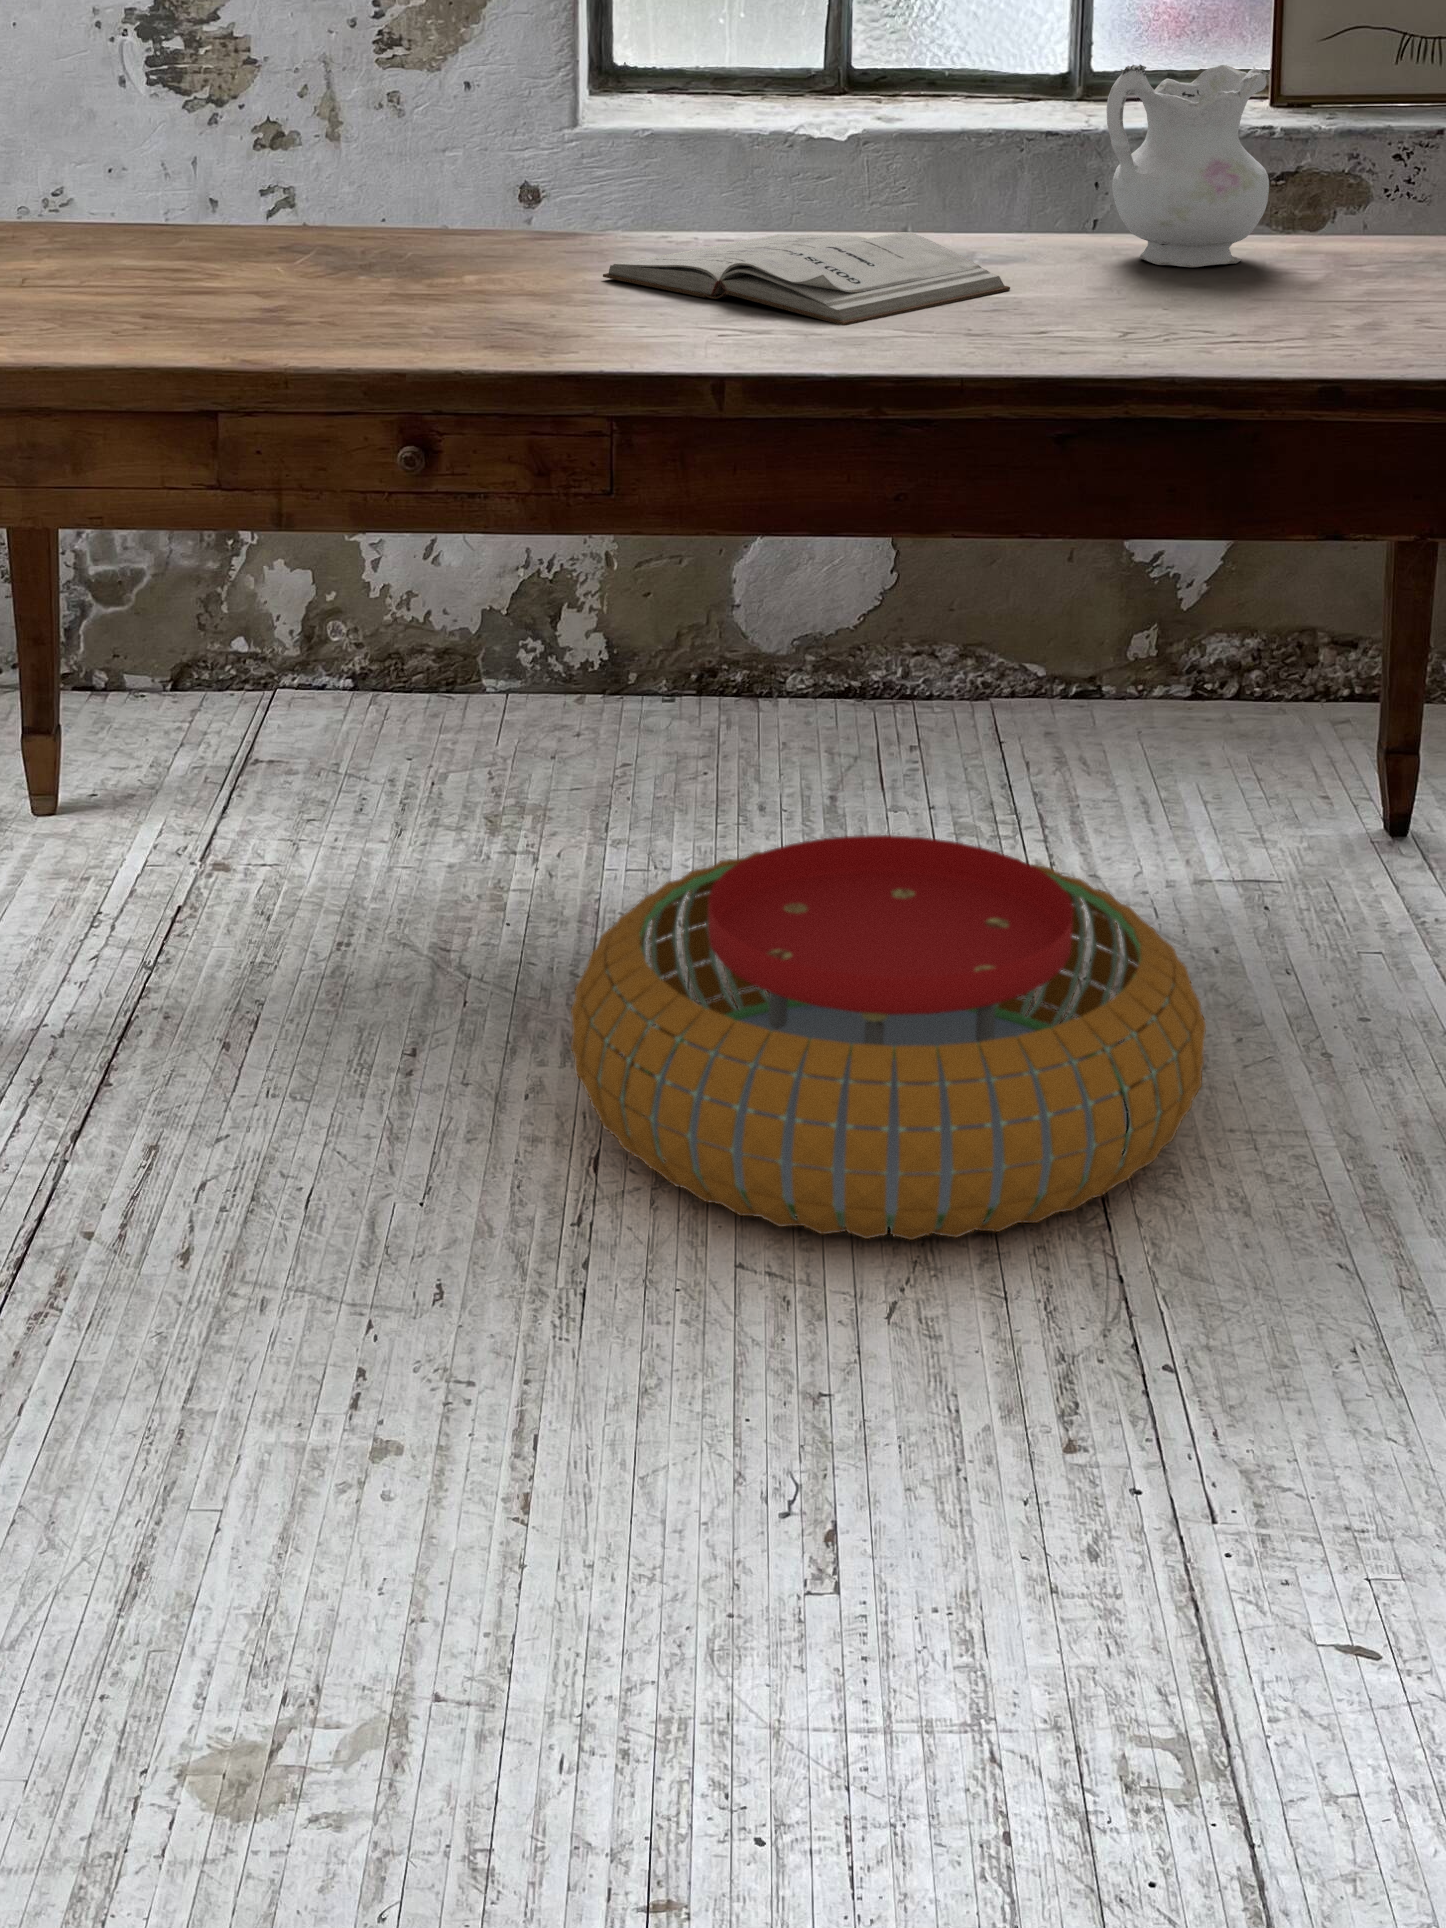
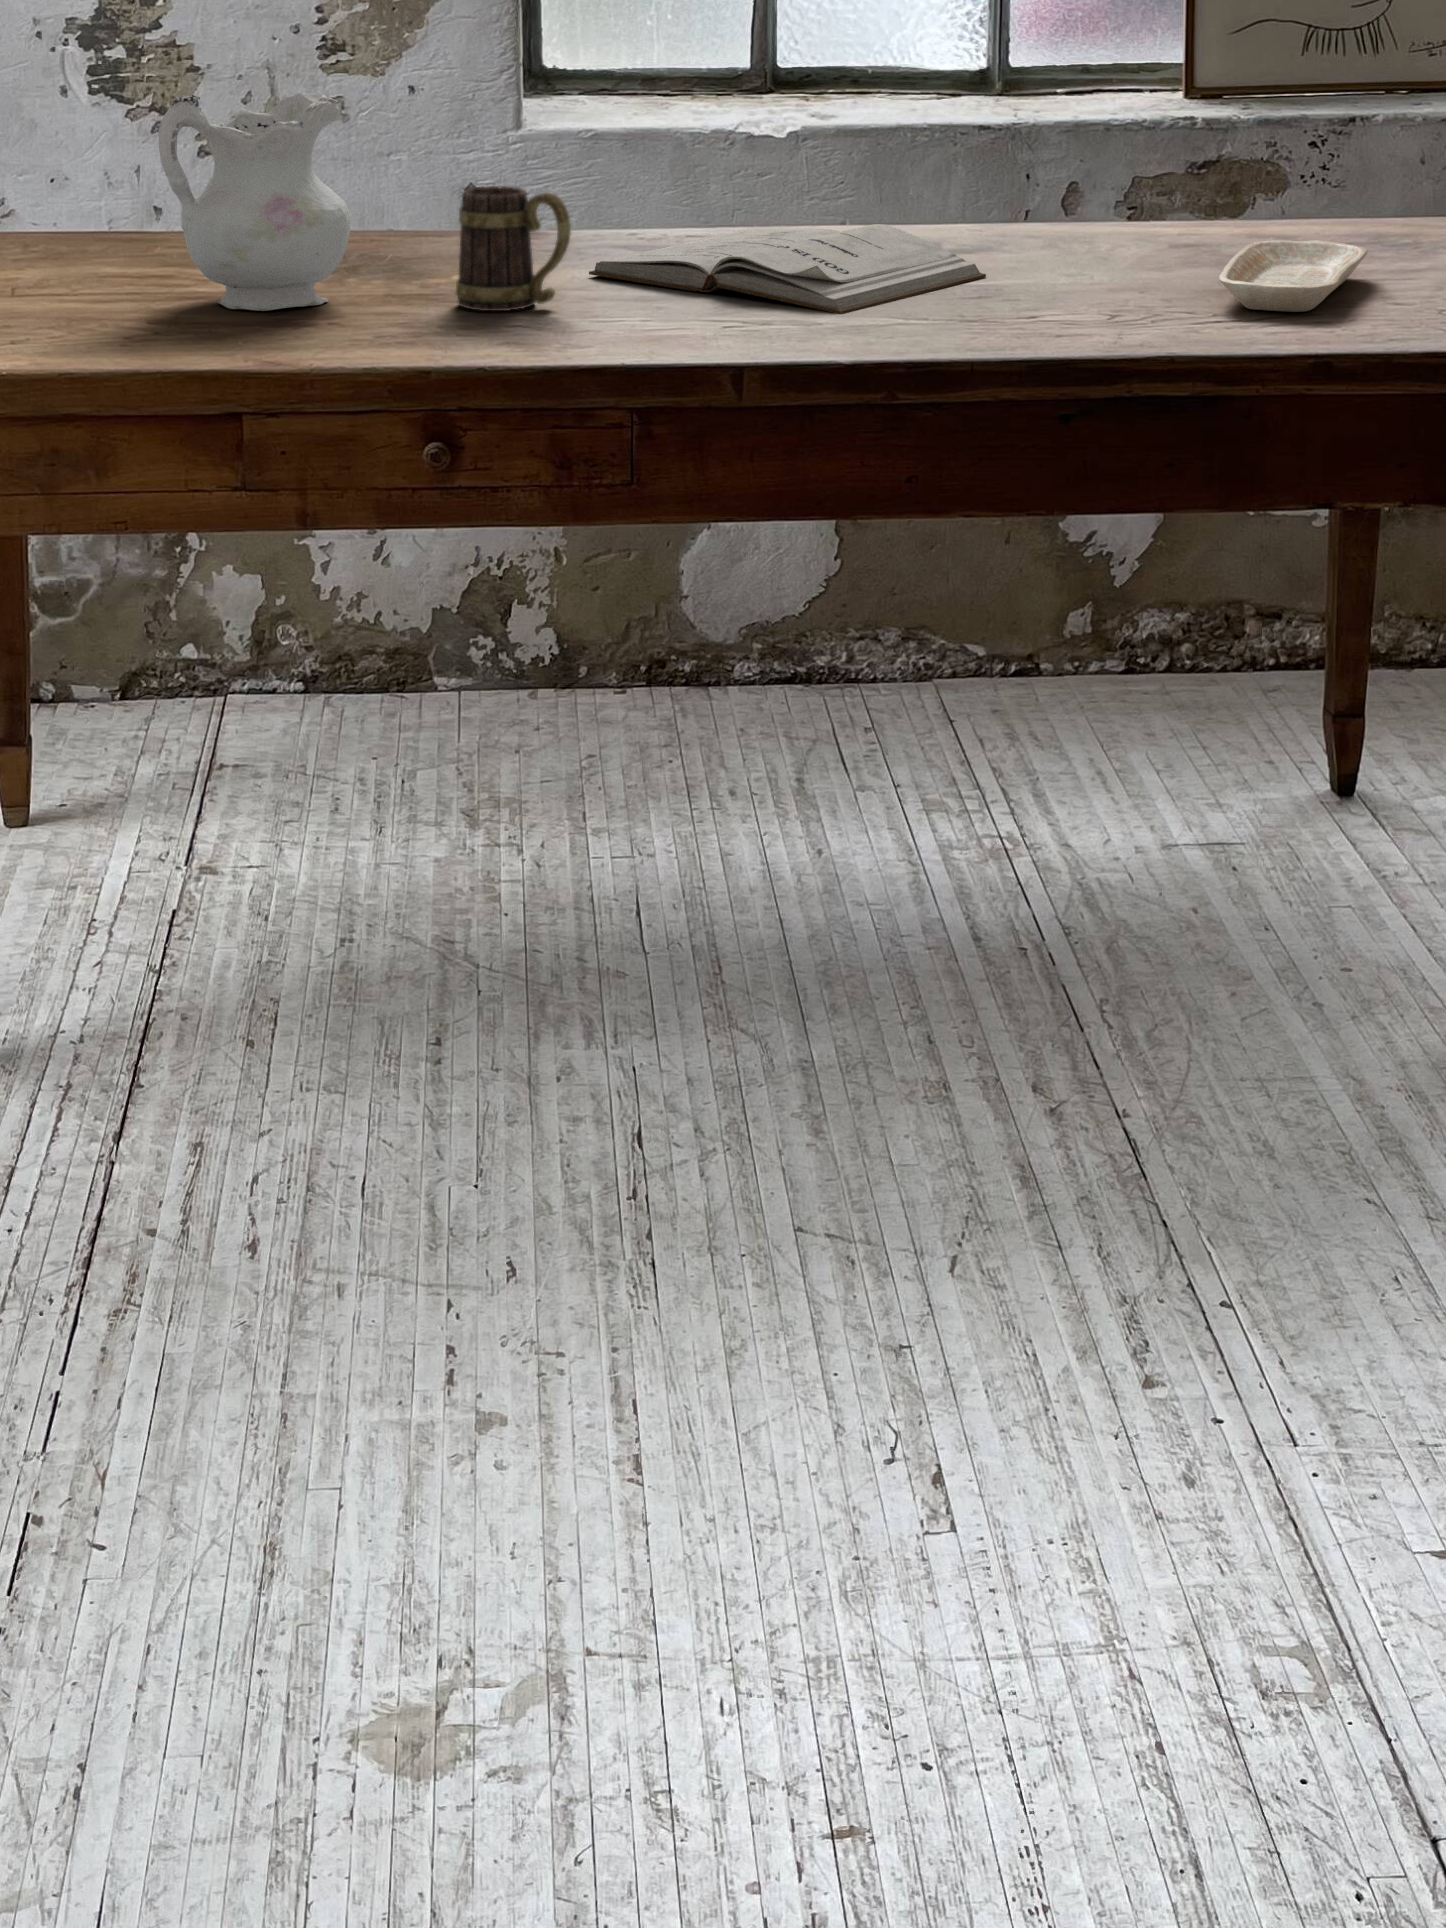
ceramic pitcher: present [1107,65,1269,267] -> present [158,93,350,311]
mug: none [454,185,570,313] -> present [456,186,571,311]
tray: none [1239,259,1408,335] -> present [1219,240,1368,312]
pouf: present [571,835,1206,1240] -> none [601,808,1216,1195]

